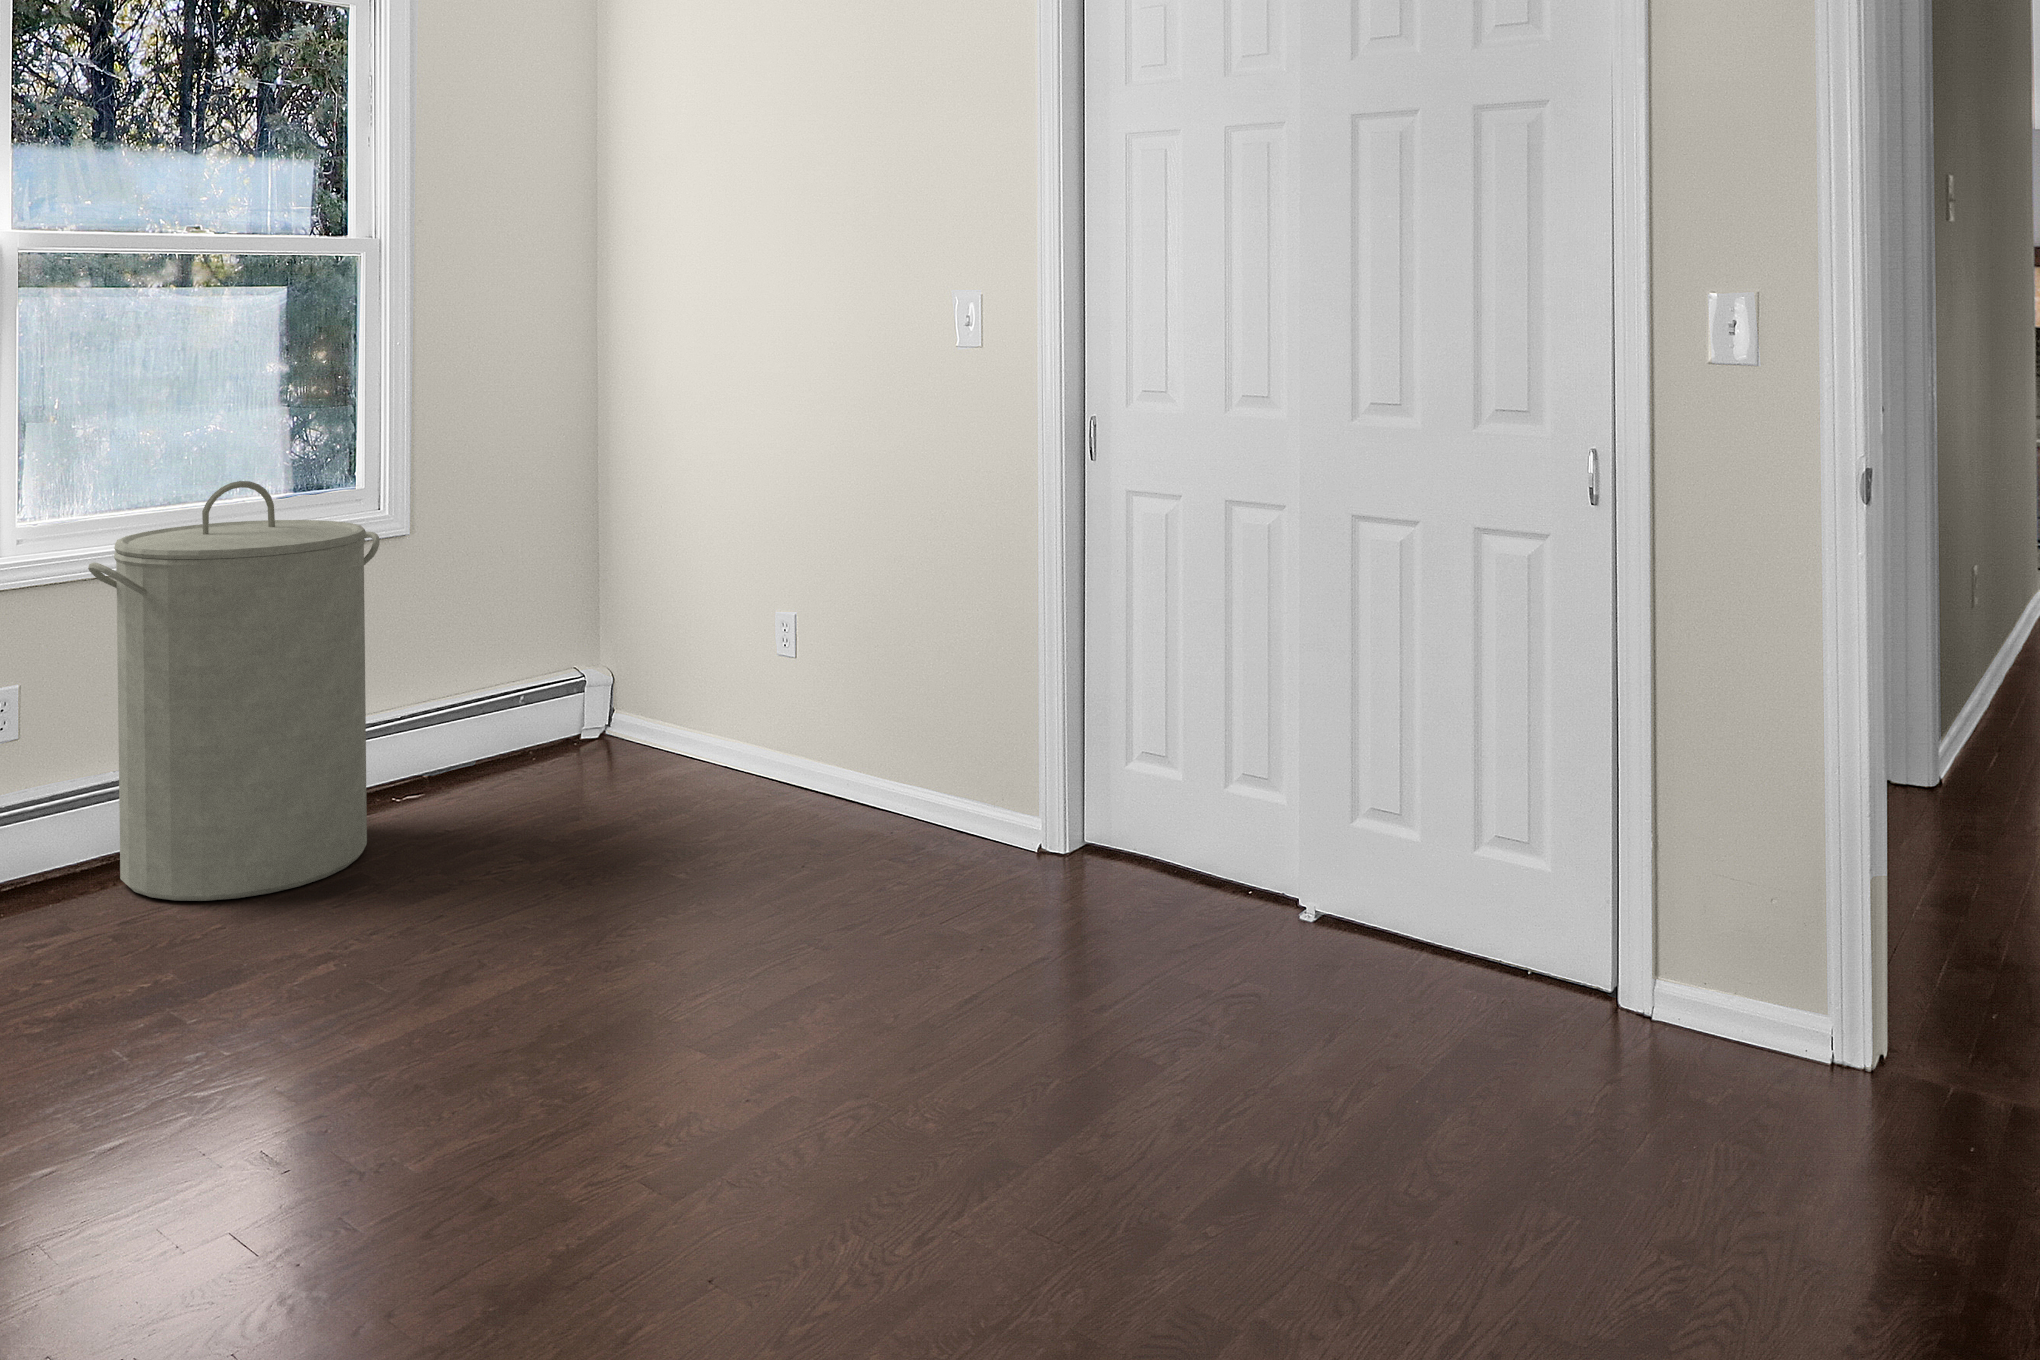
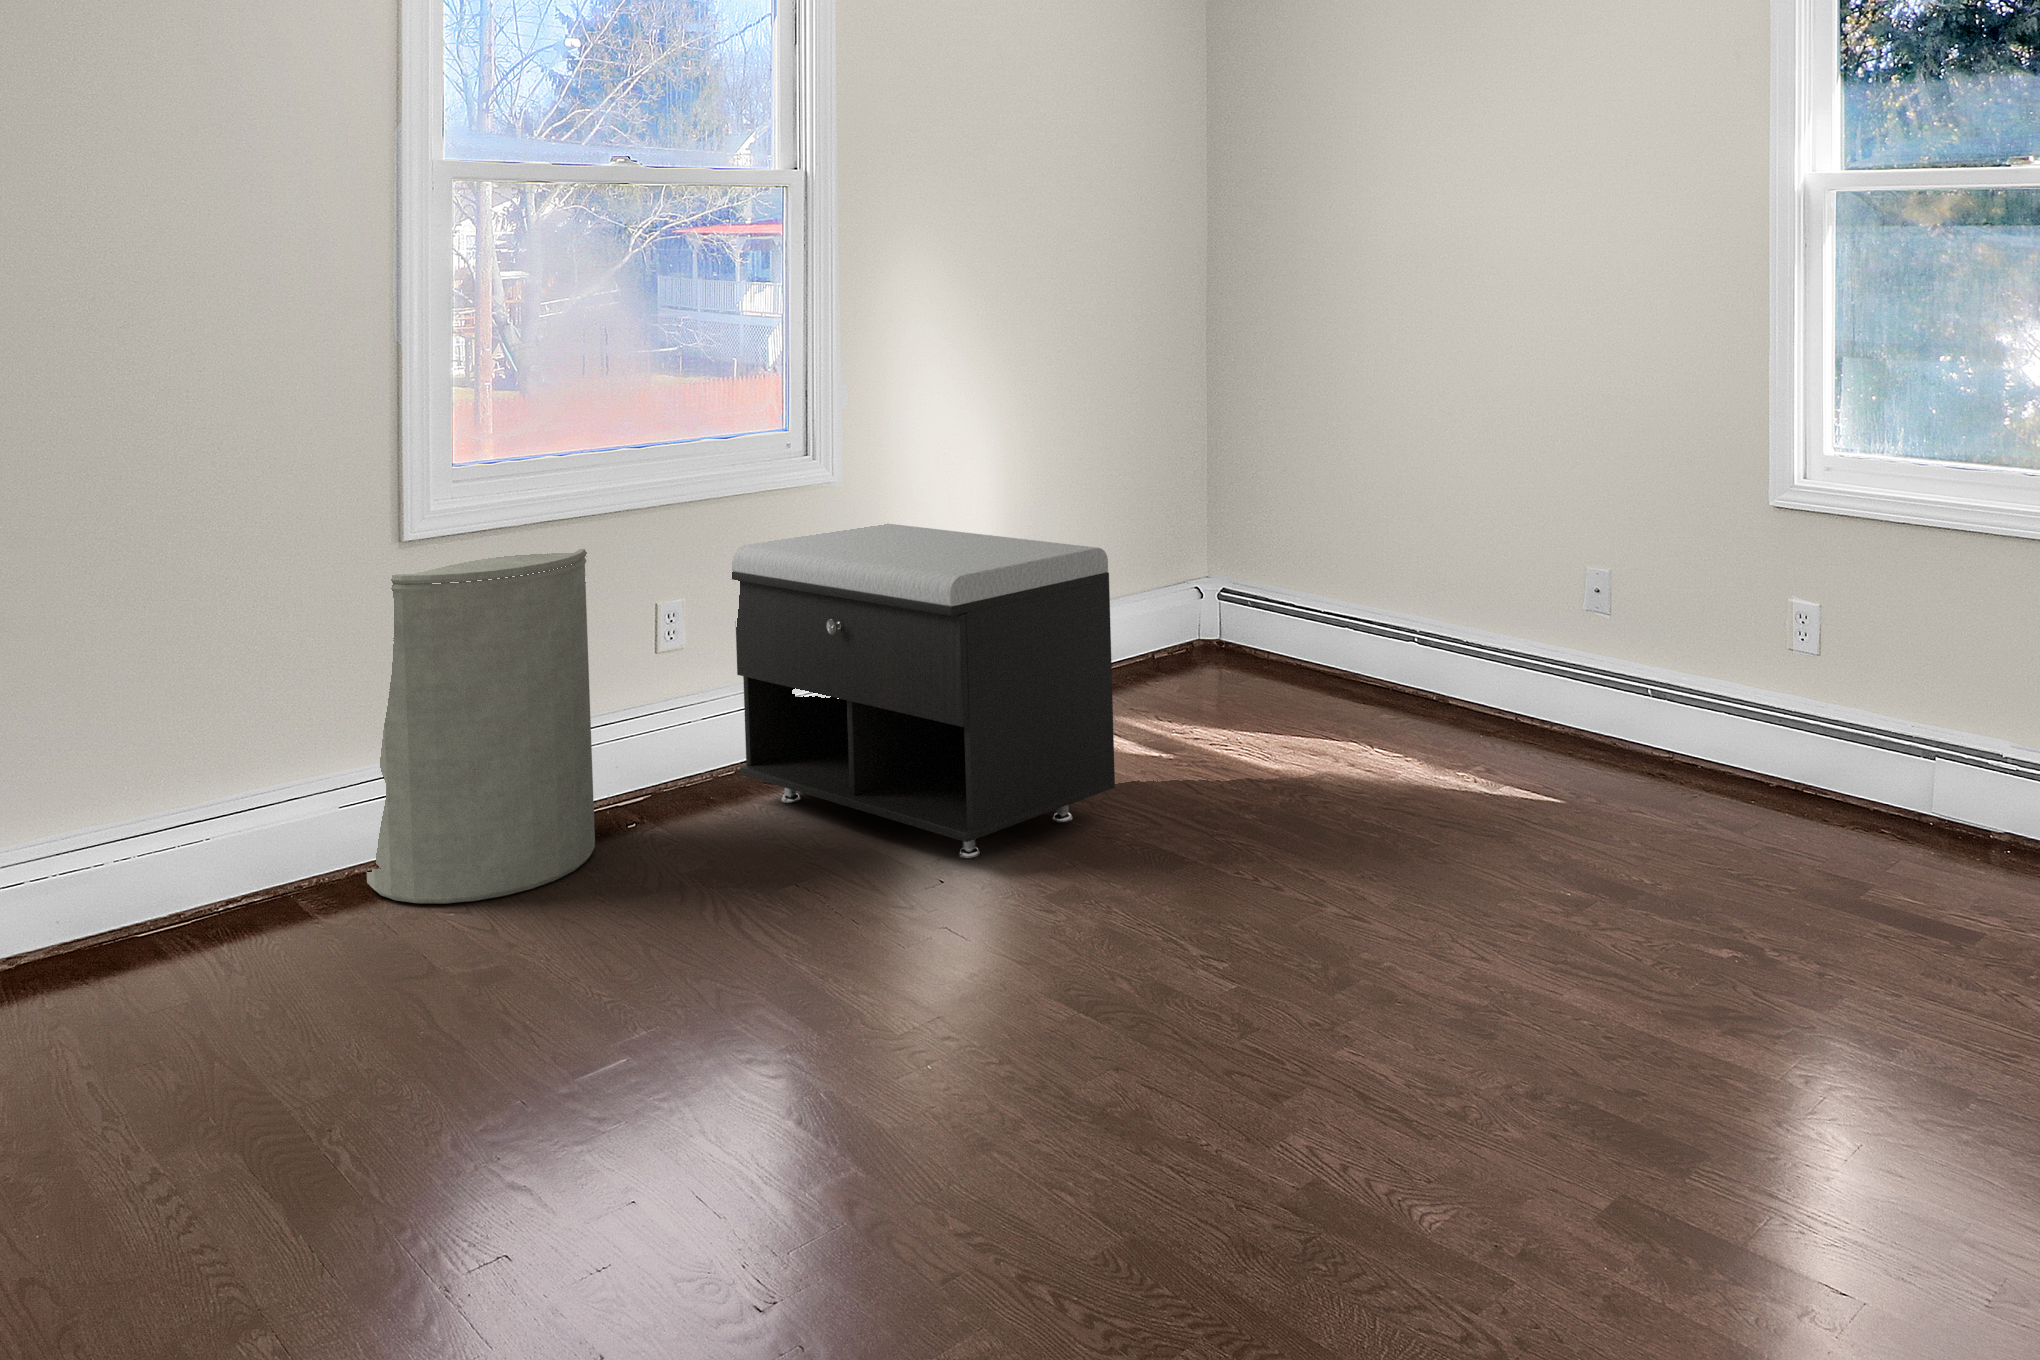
storage bench: none [512,511,918,858] -> present [732,523,1115,858]

